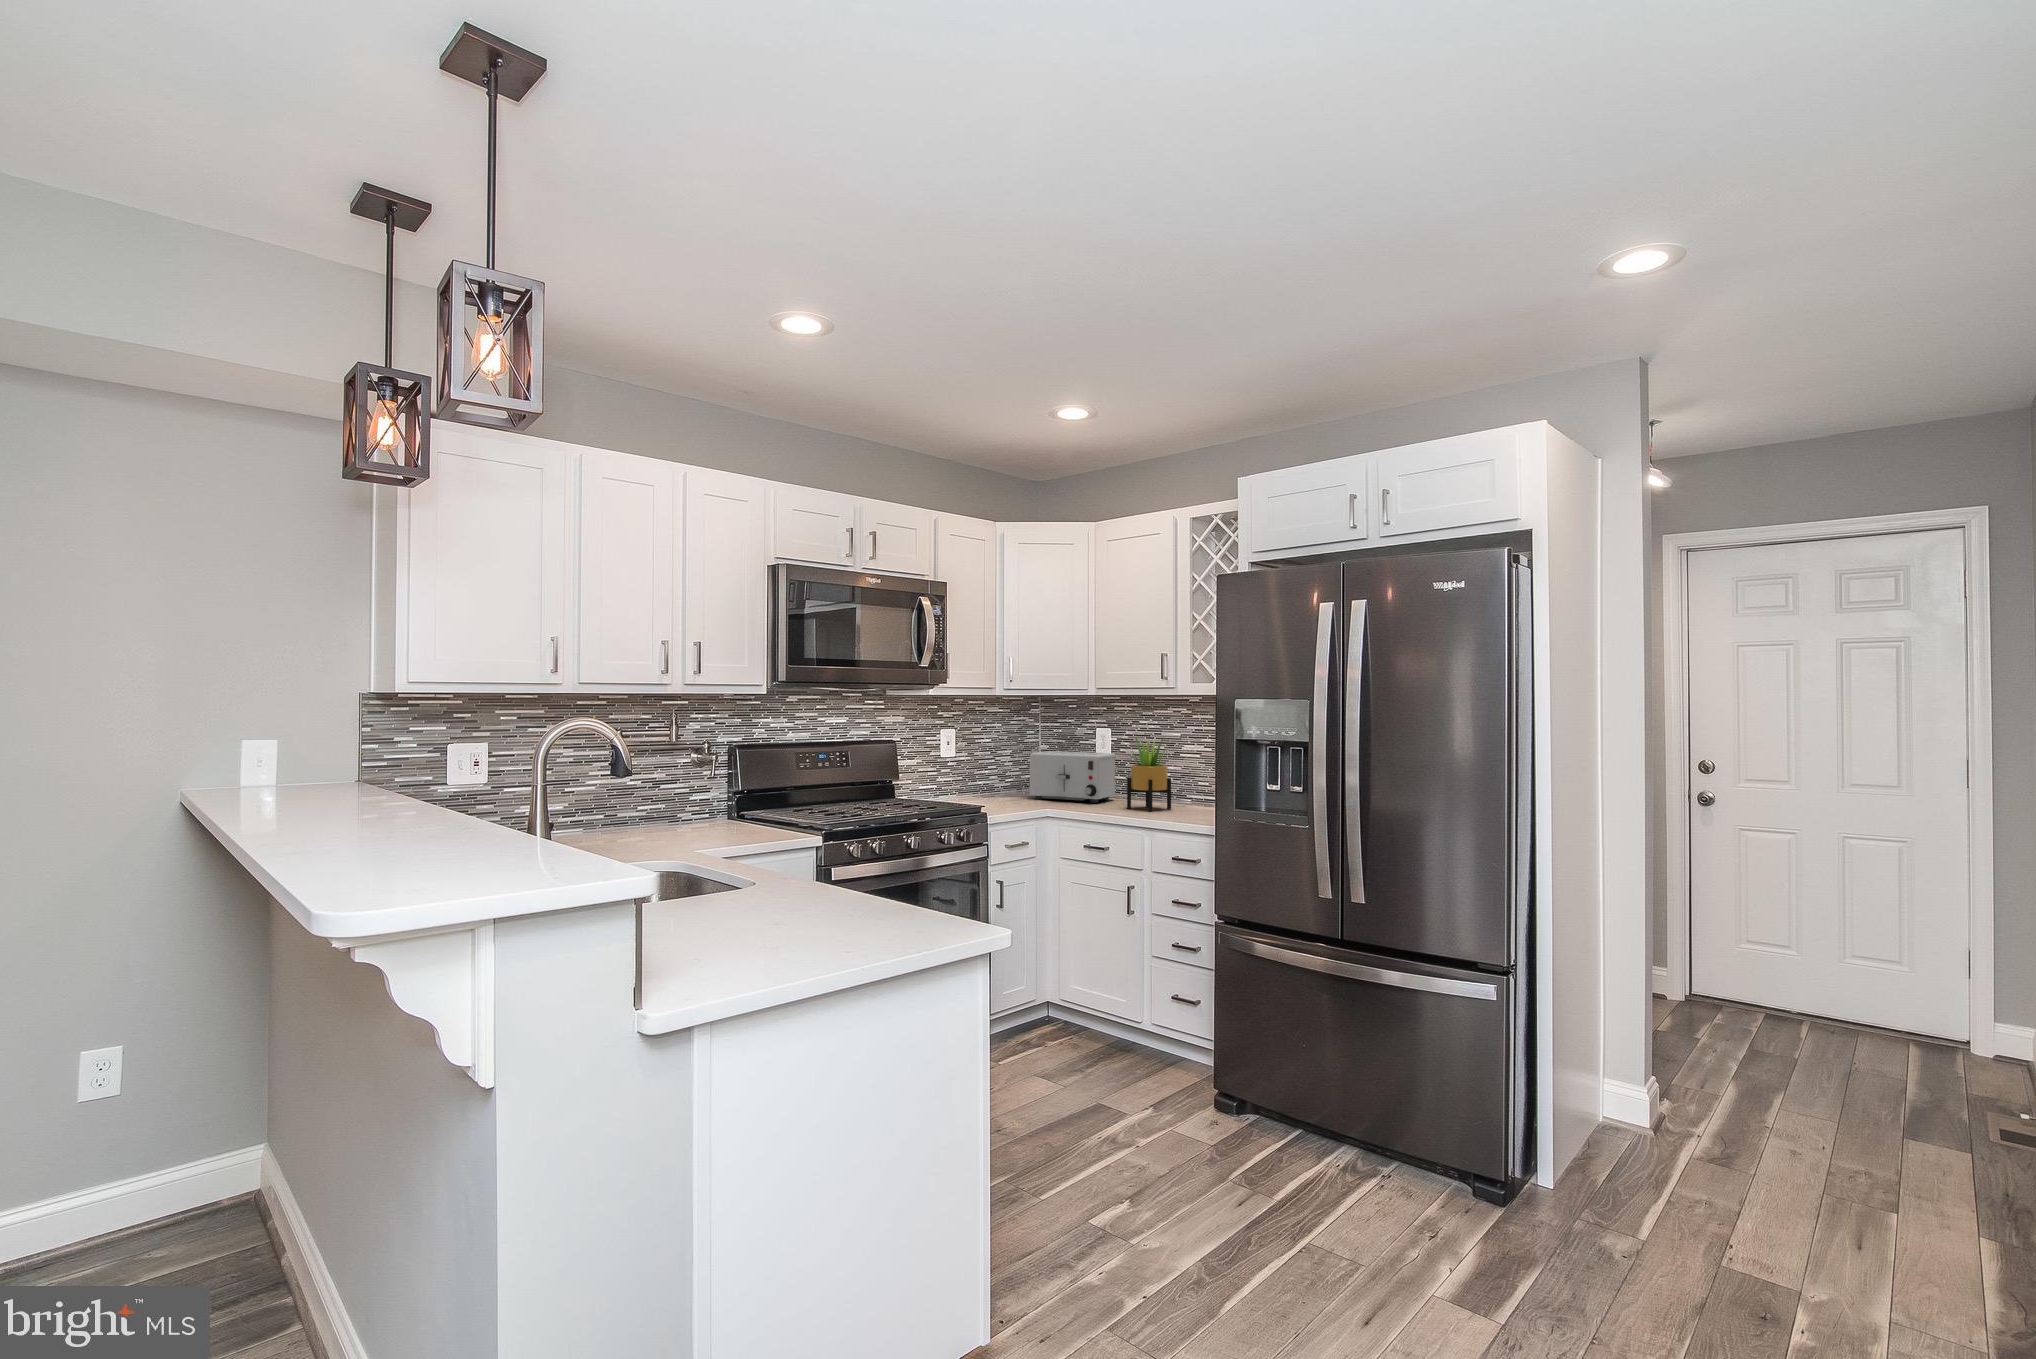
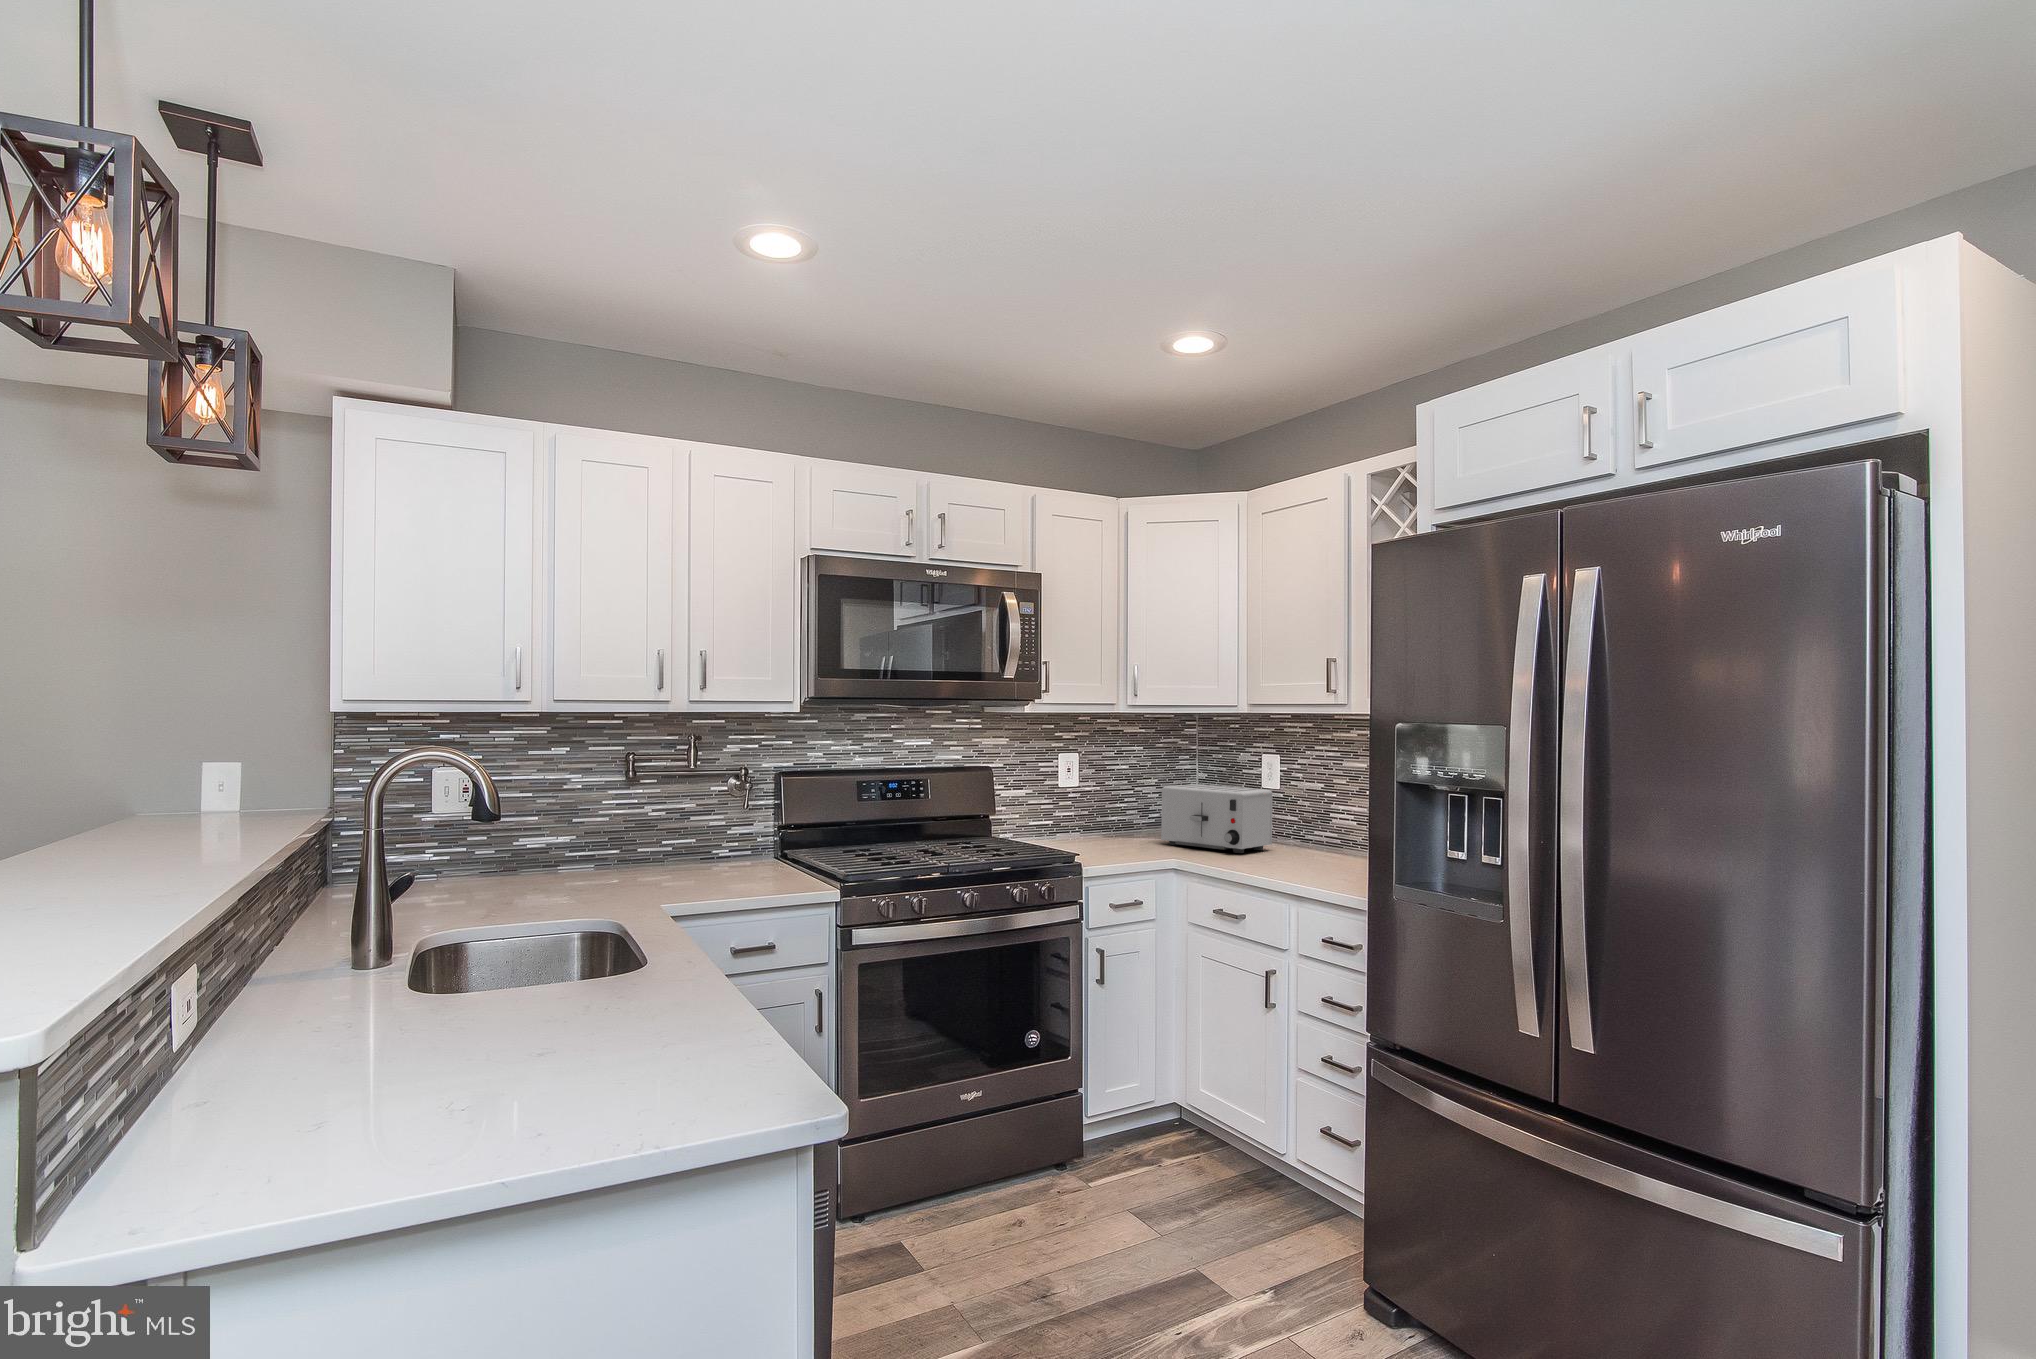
potted plant: present [1127,737,1171,811] -> none [1272,766,1330,869]

